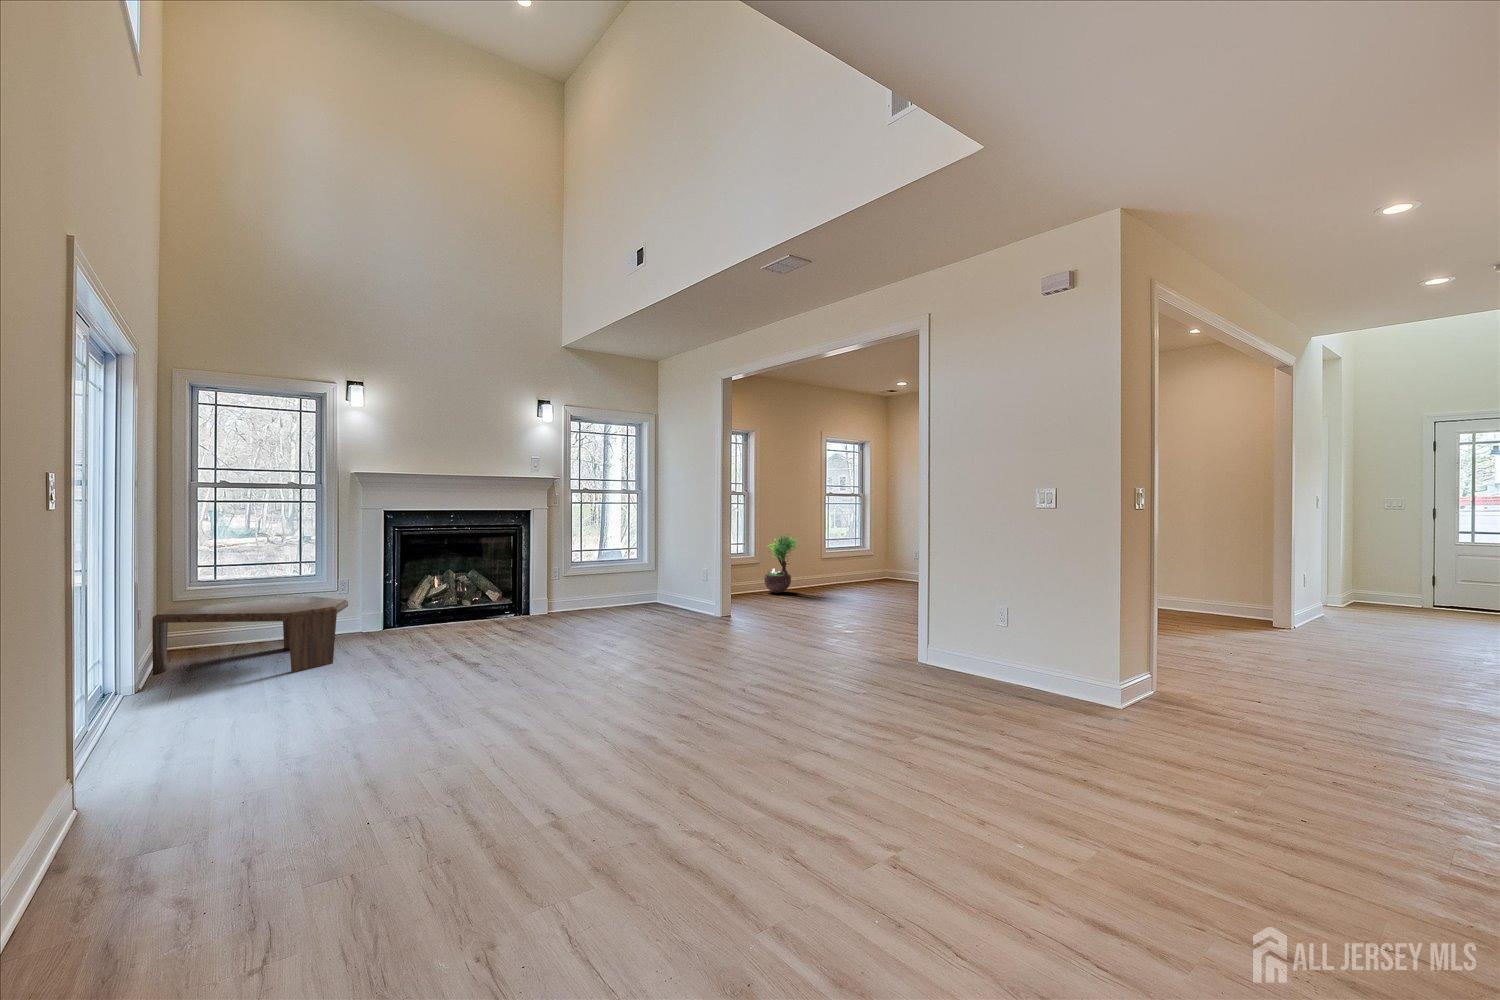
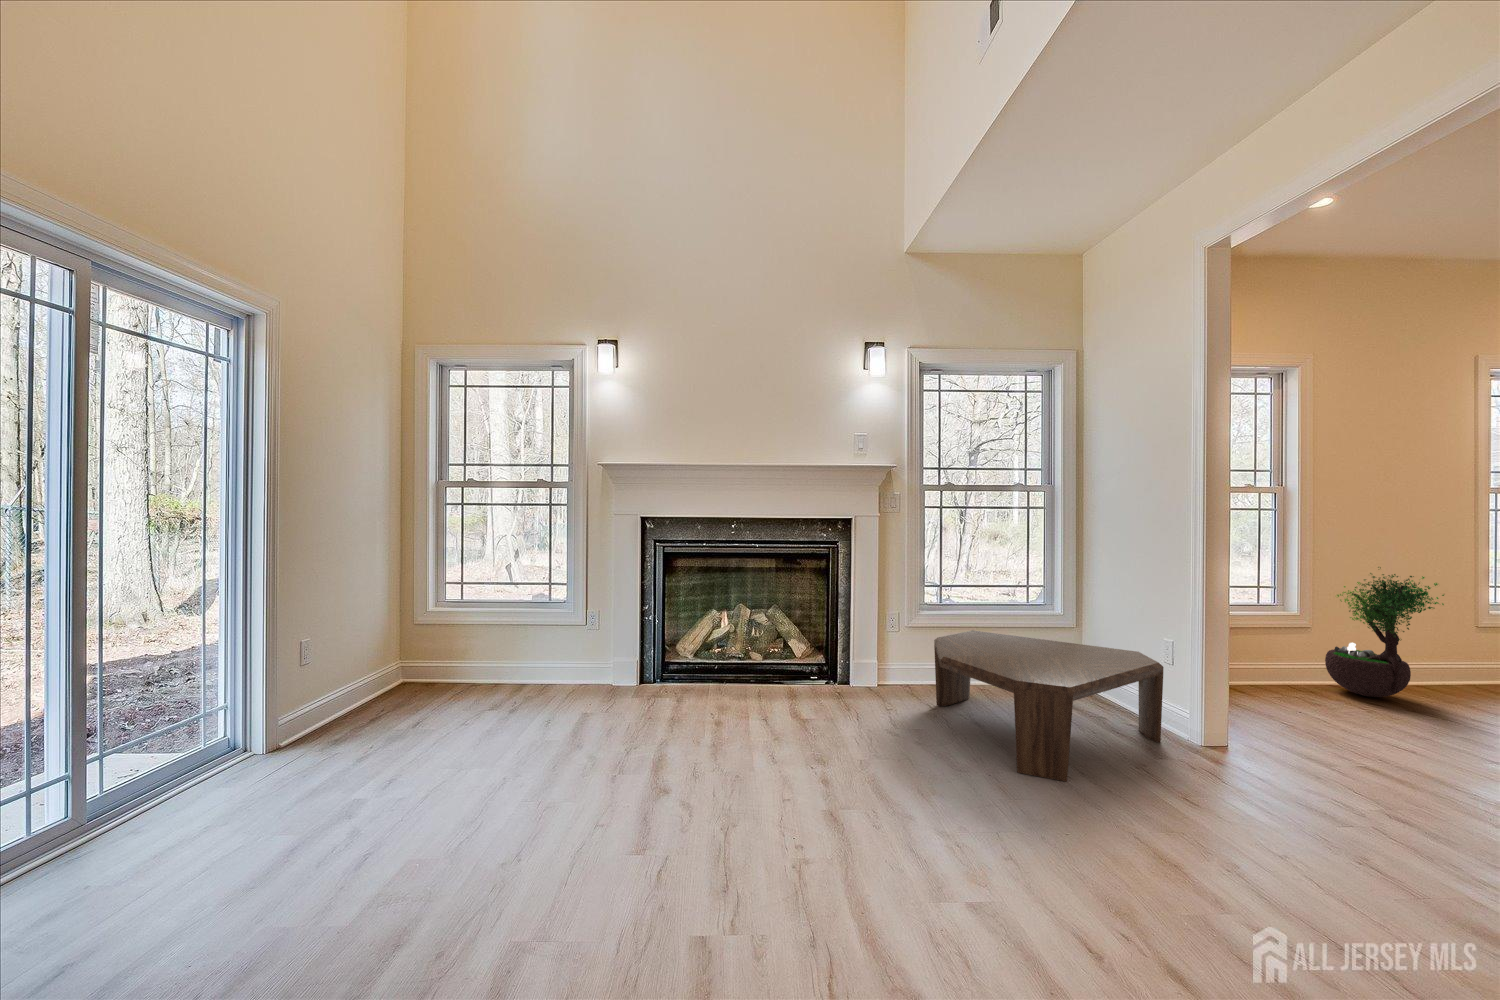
coffee table: present [152,597,348,675] -> present [934,630,1164,782]

